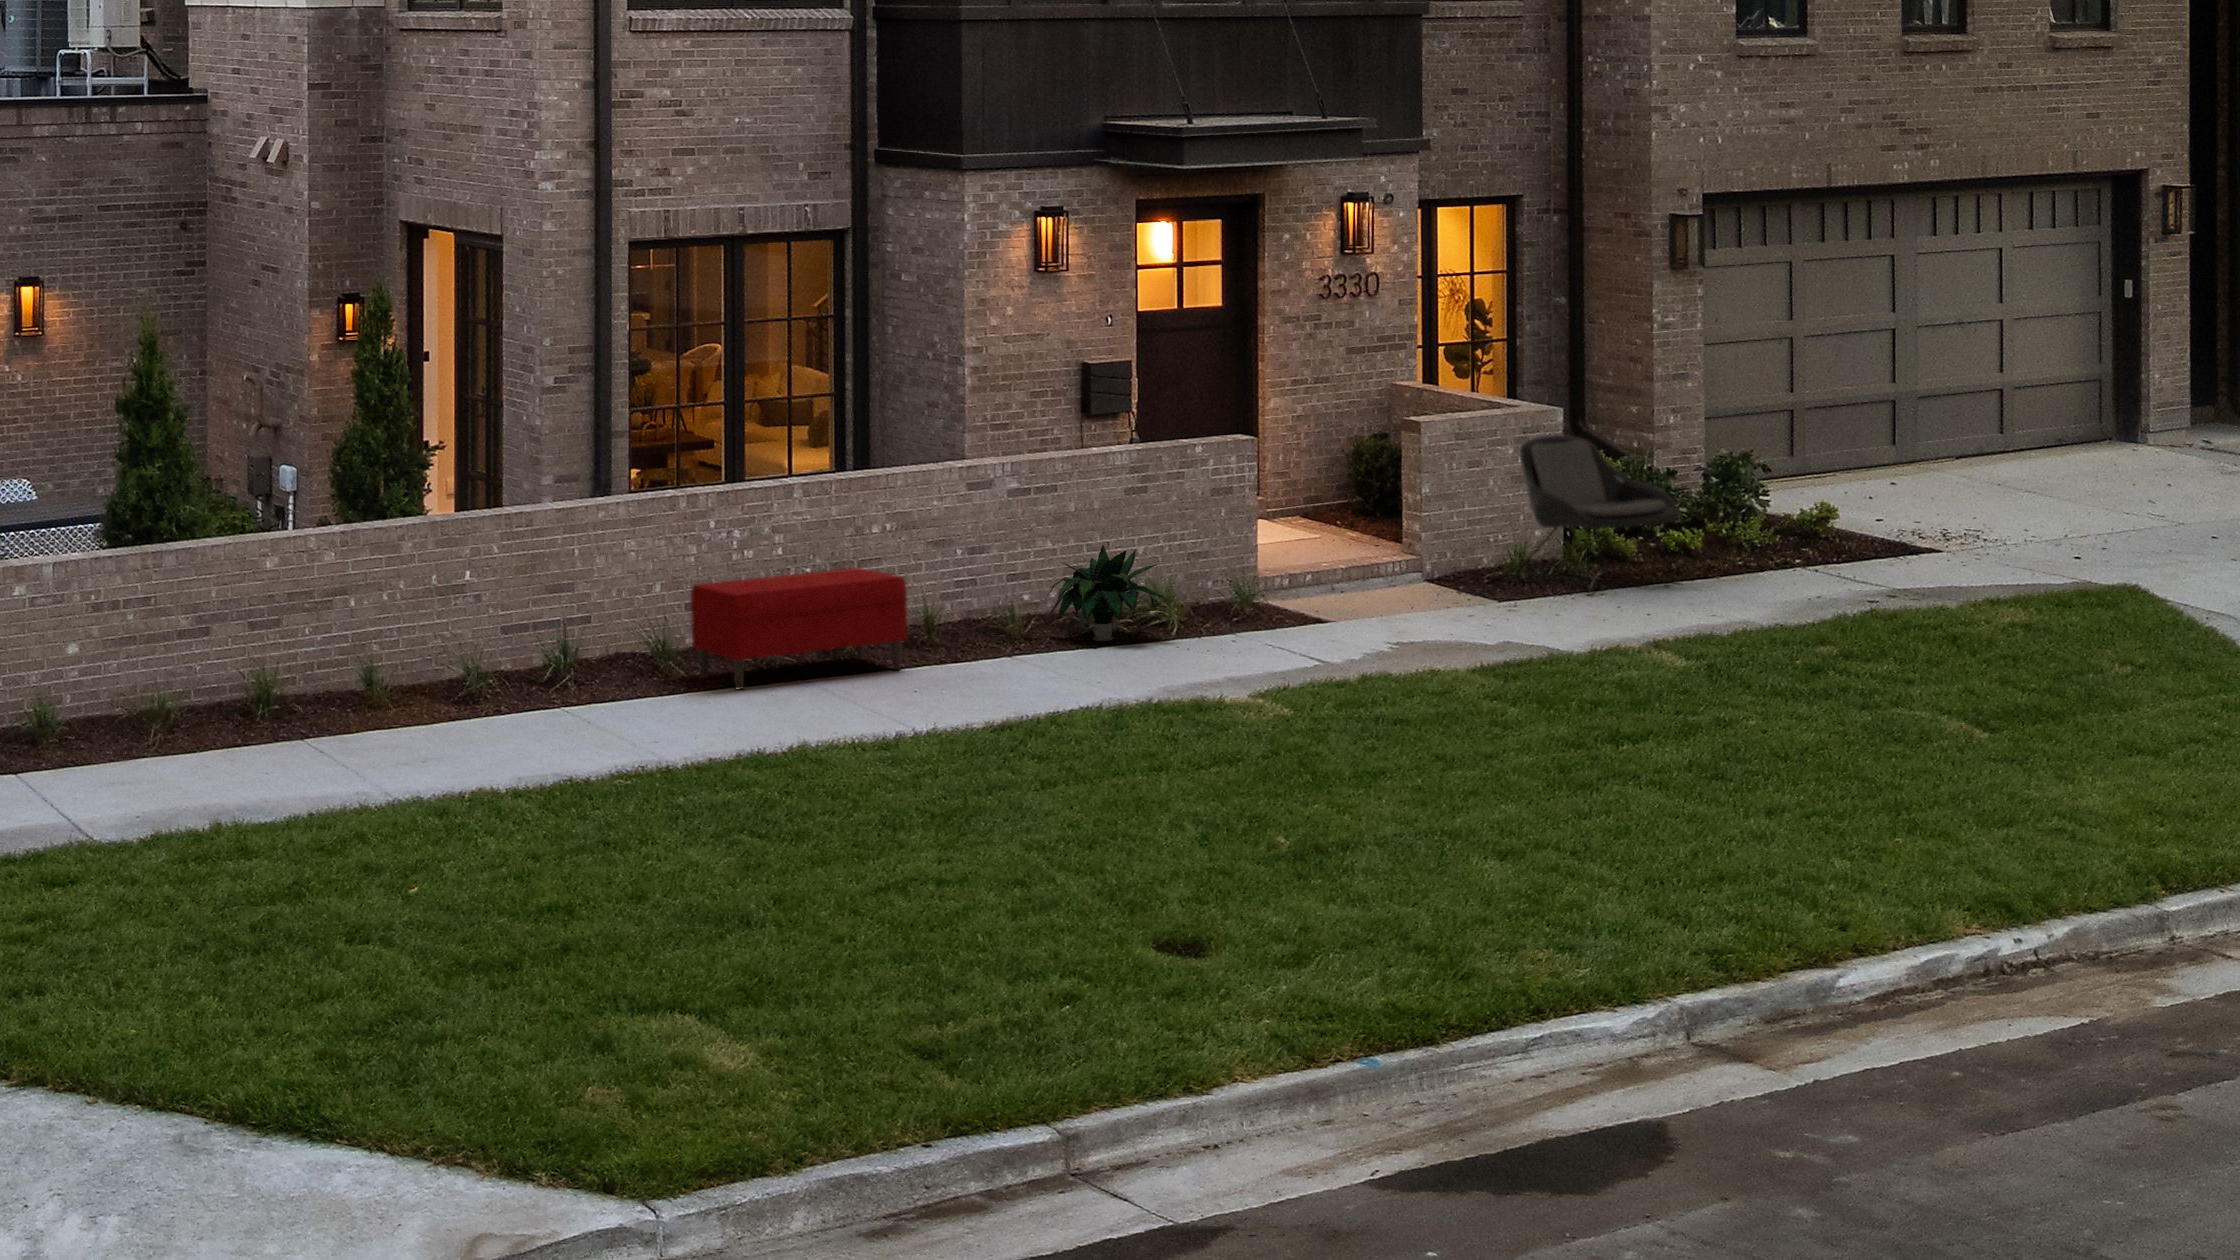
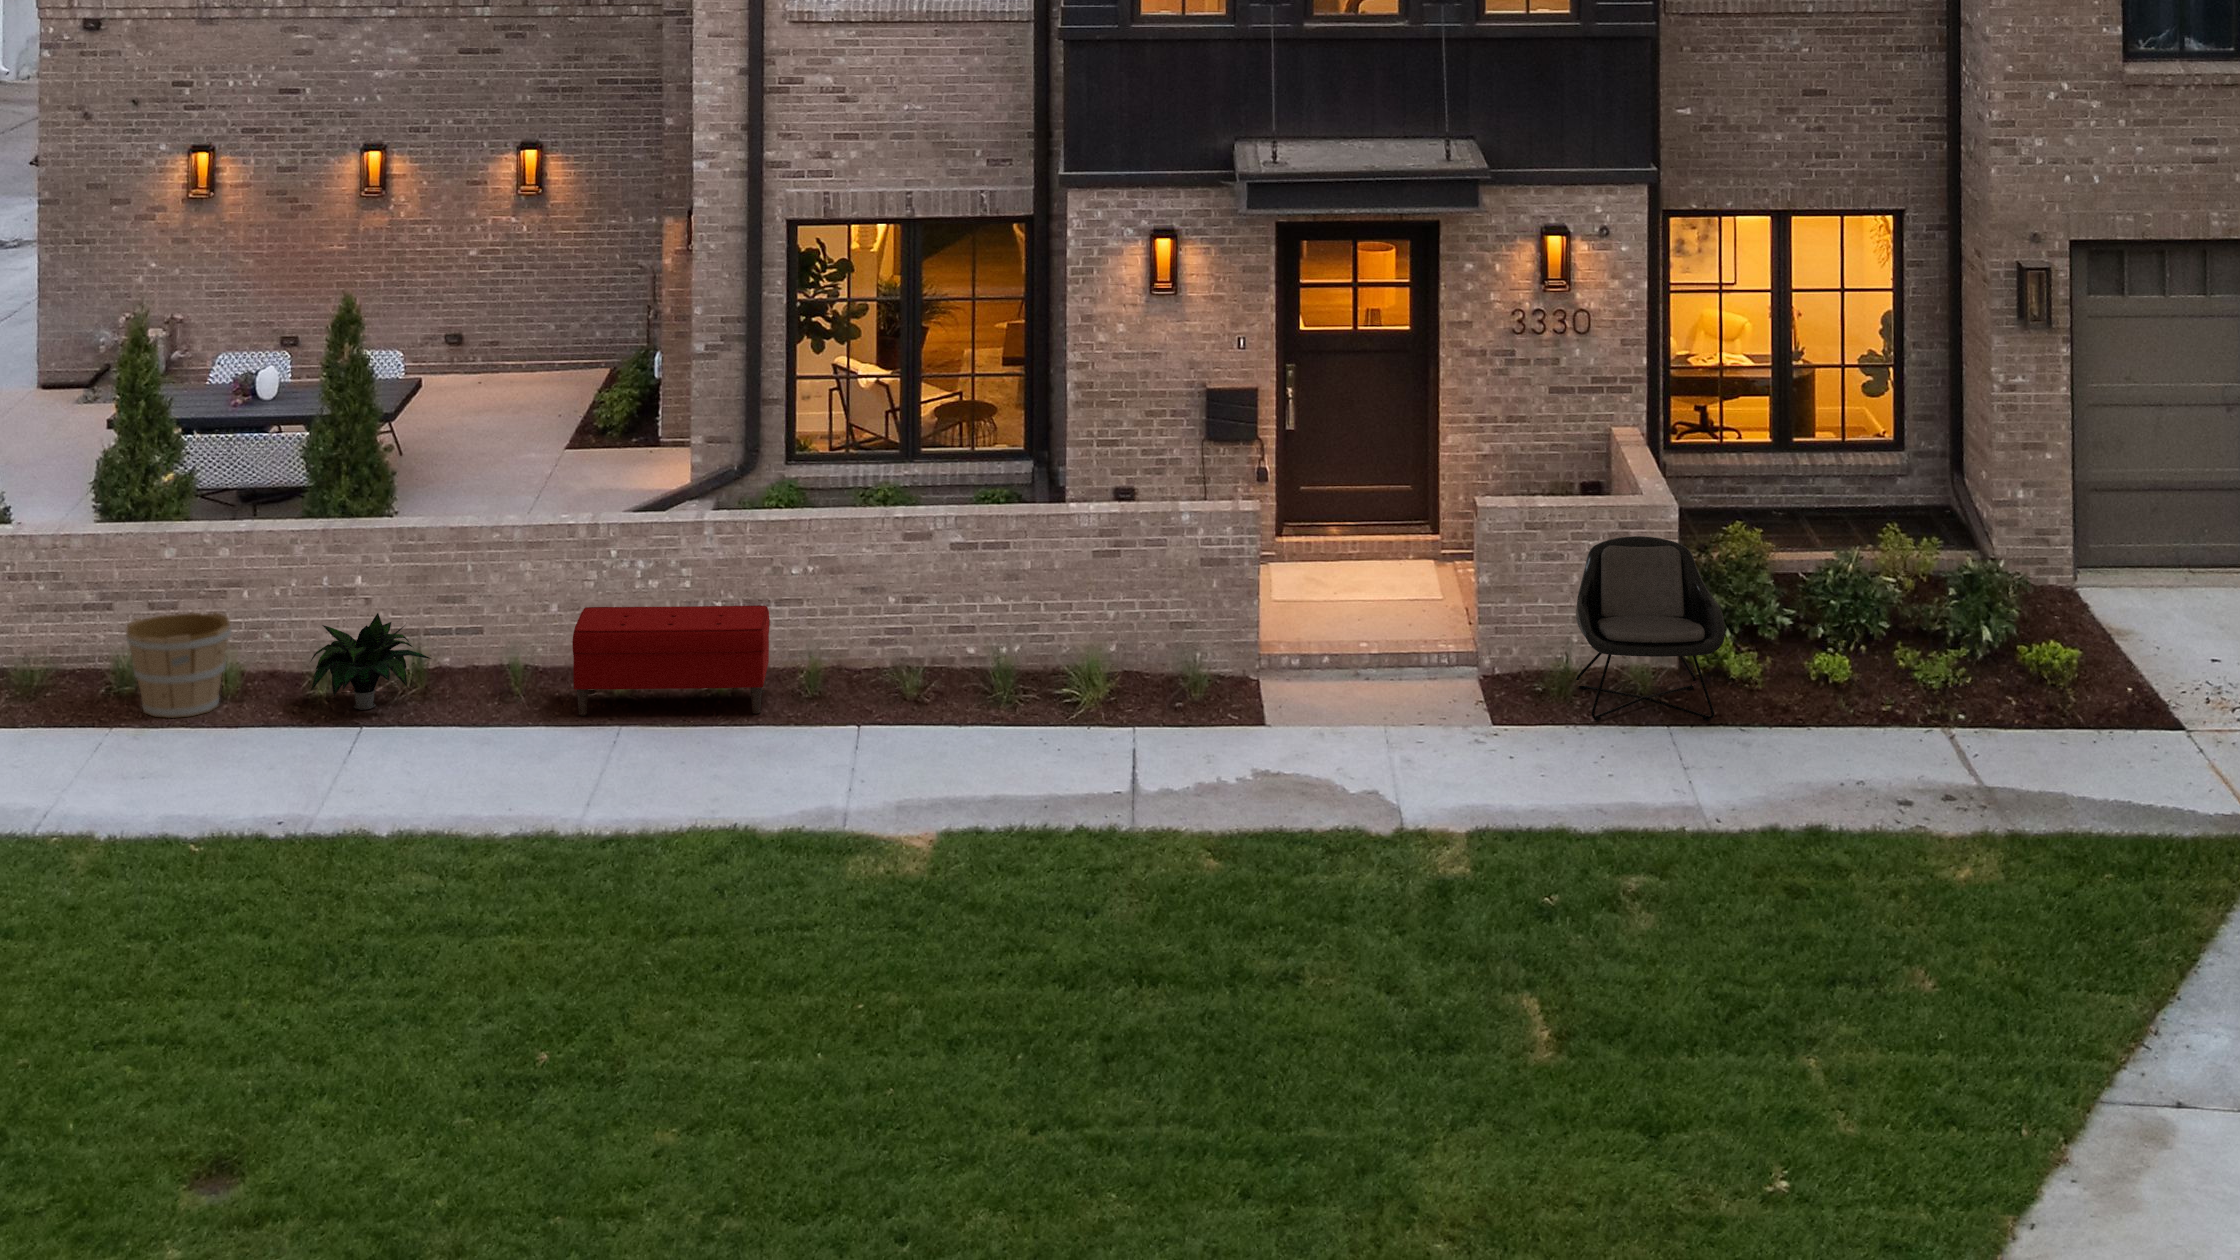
potted plant: present [1048,545,1164,641] -> present [311,613,431,710]
wooden bucket: none [257,625,374,740] -> present [126,612,232,718]

